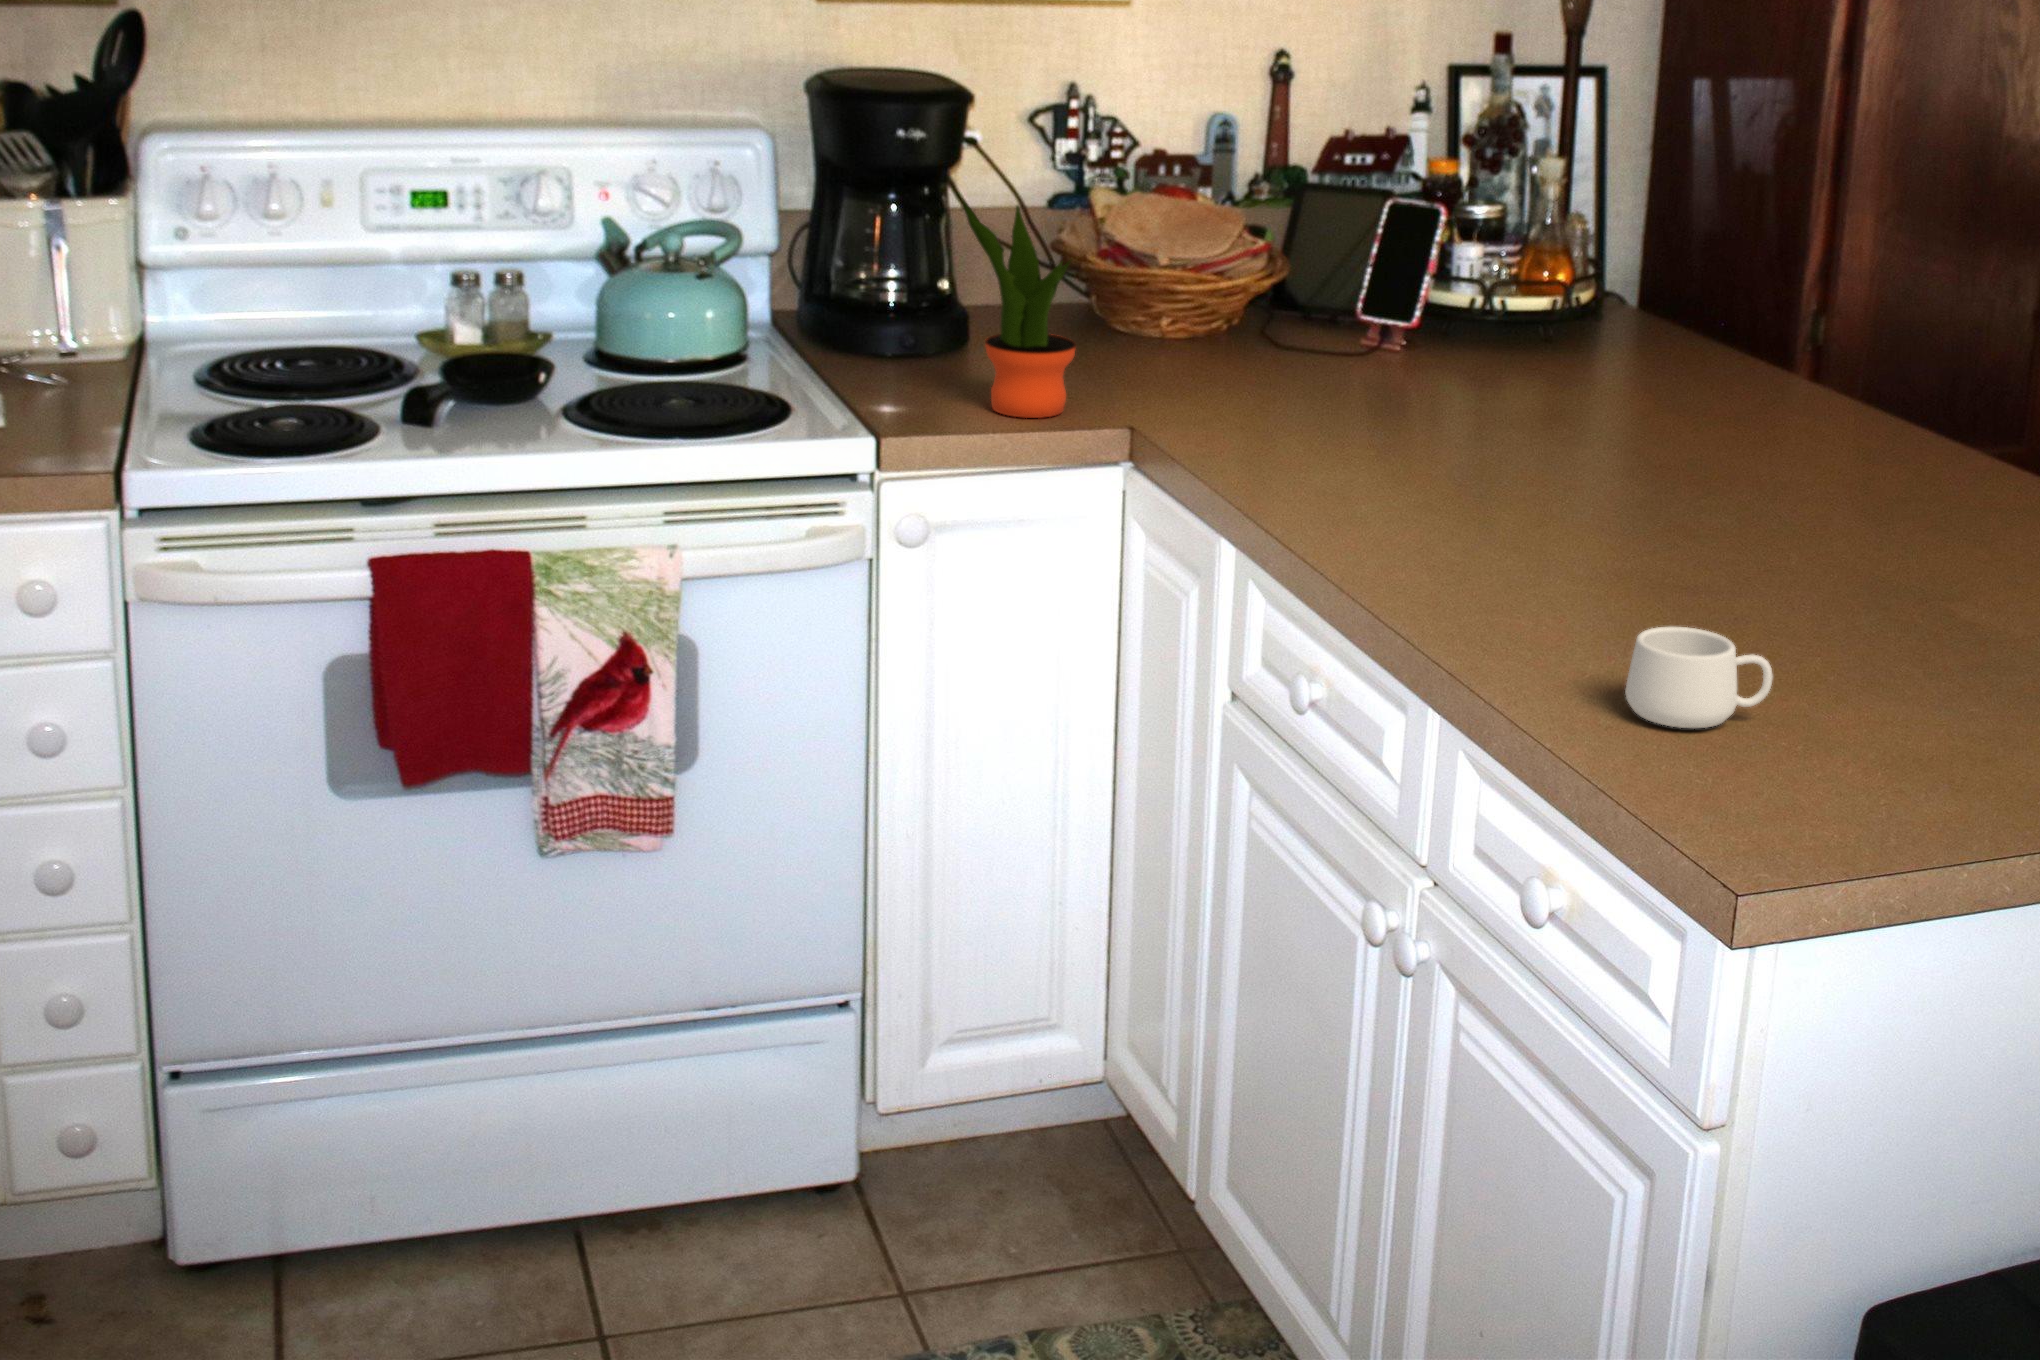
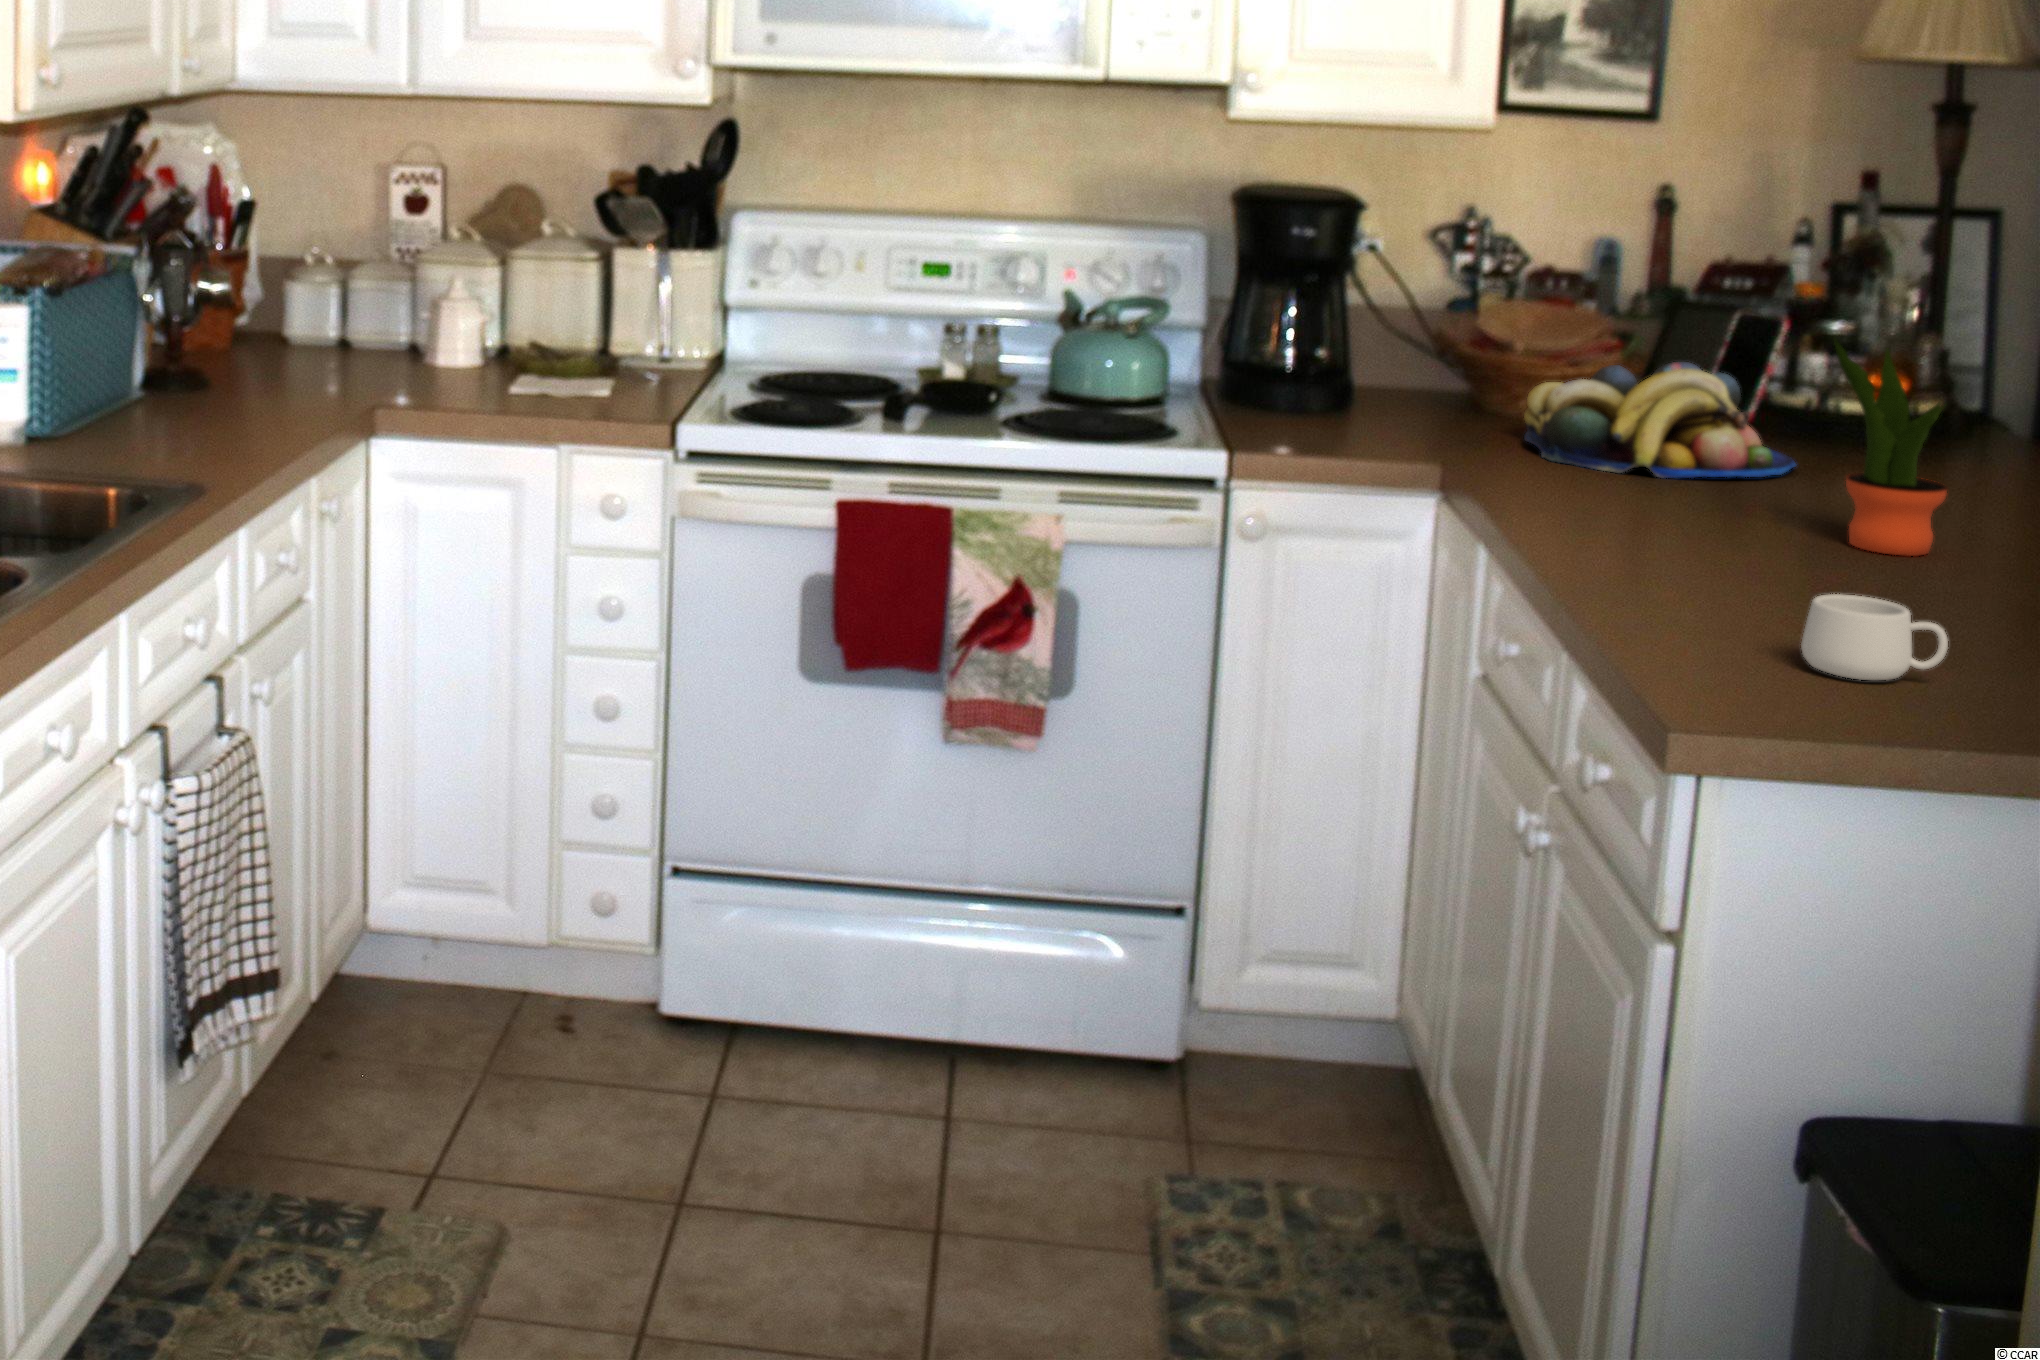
potted plant: present [963,200,1076,418] -> present [1834,338,1947,556]
fruit bowl: none [1174,272,1464,423] -> present [1524,362,1796,478]

